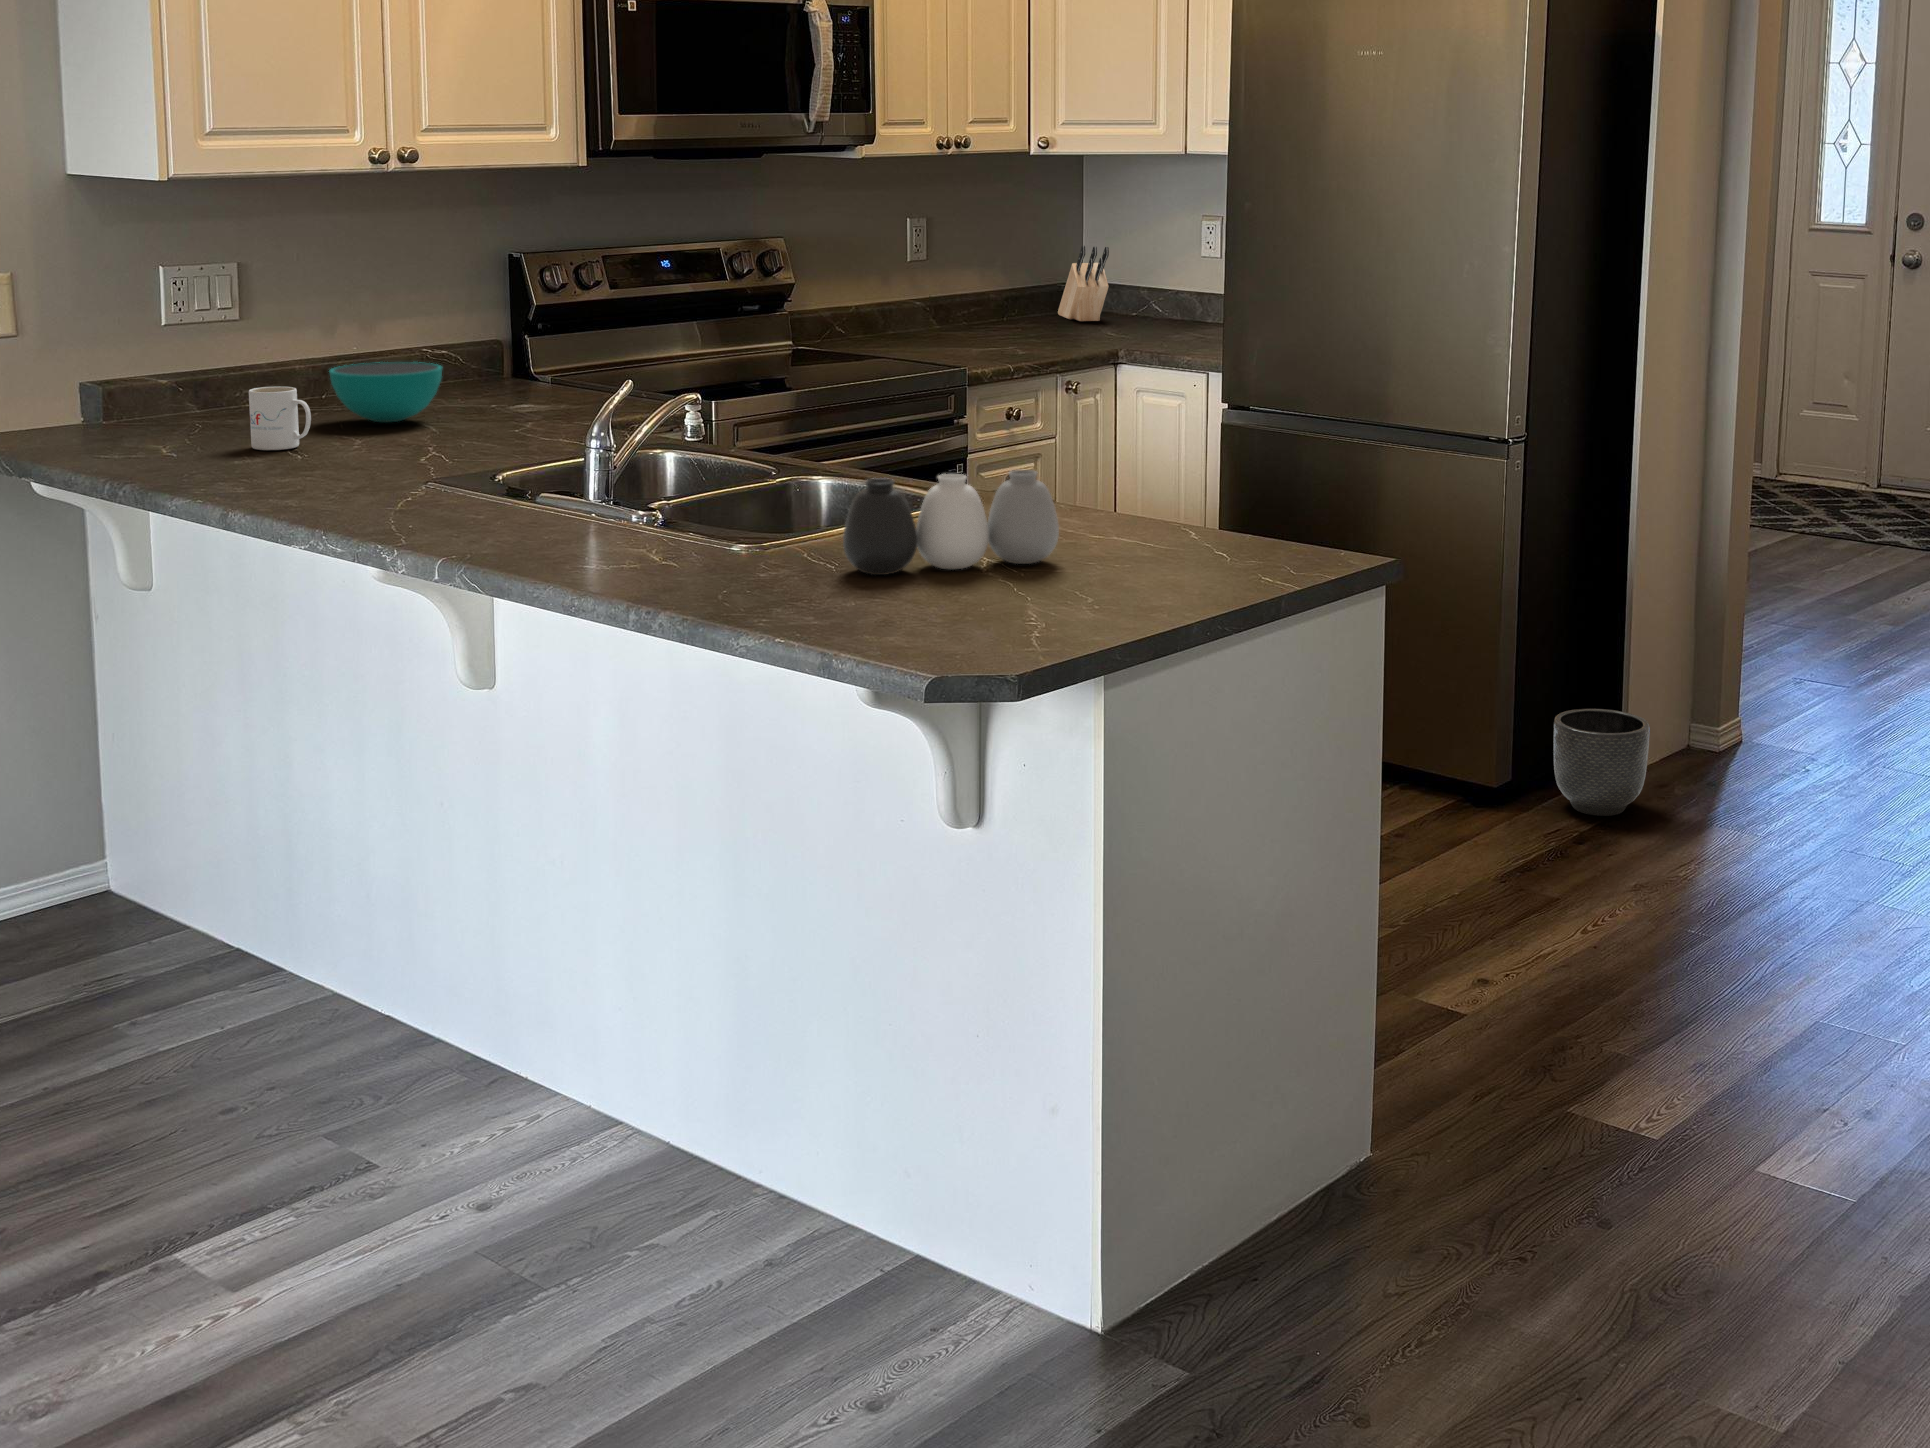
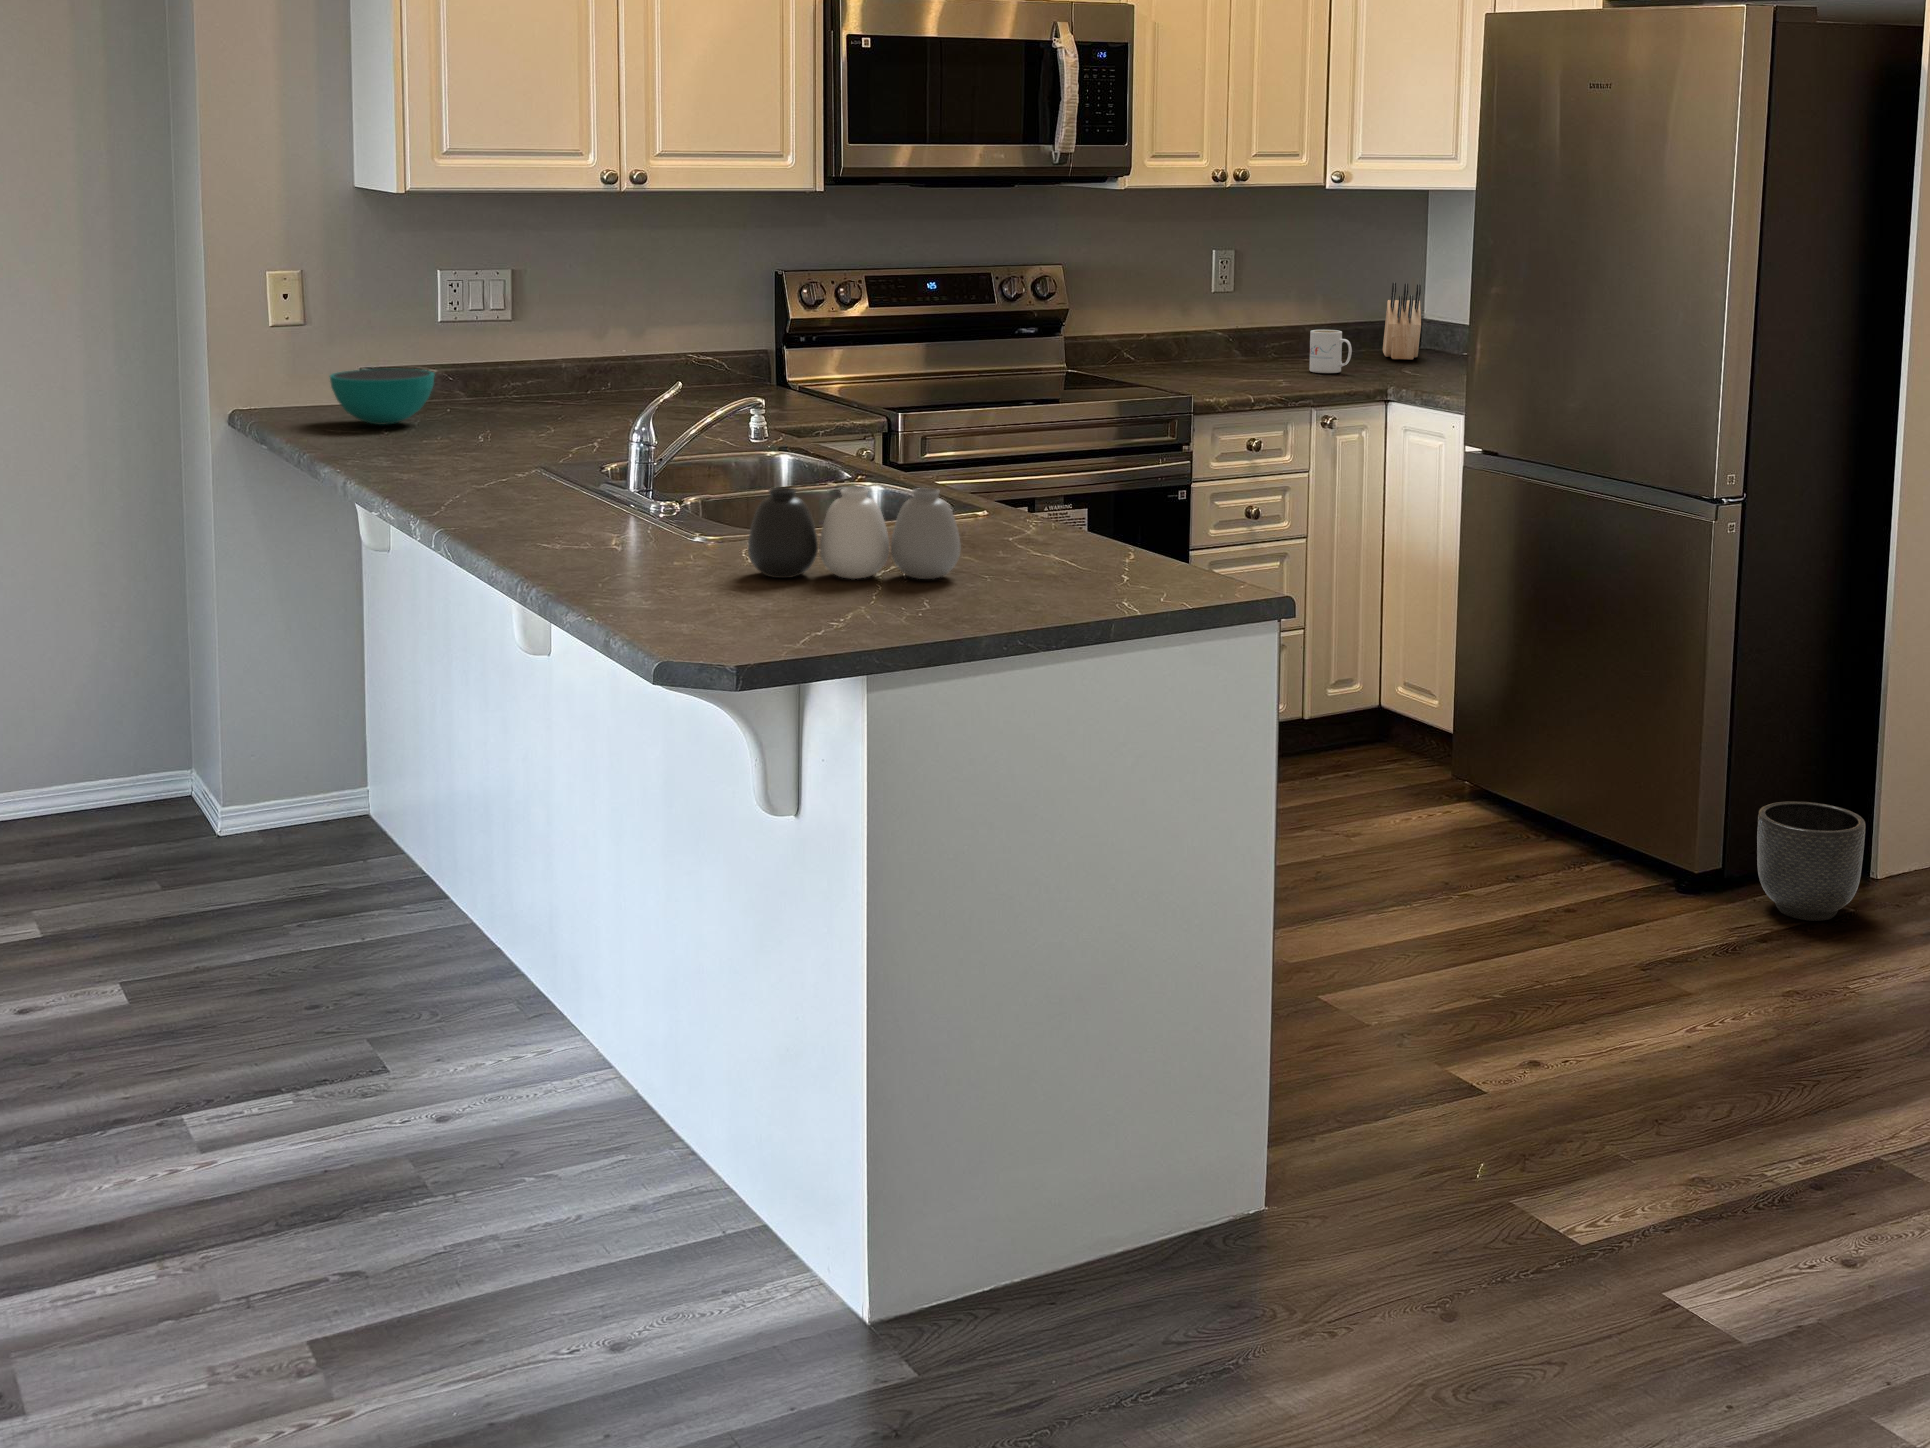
bowl: present [329,362,442,422] -> present [330,369,435,425]
mug: present [249,387,311,450] -> present [1309,330,1352,373]

